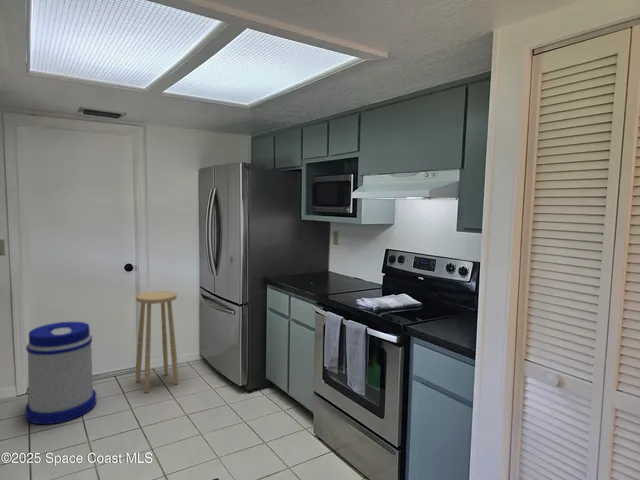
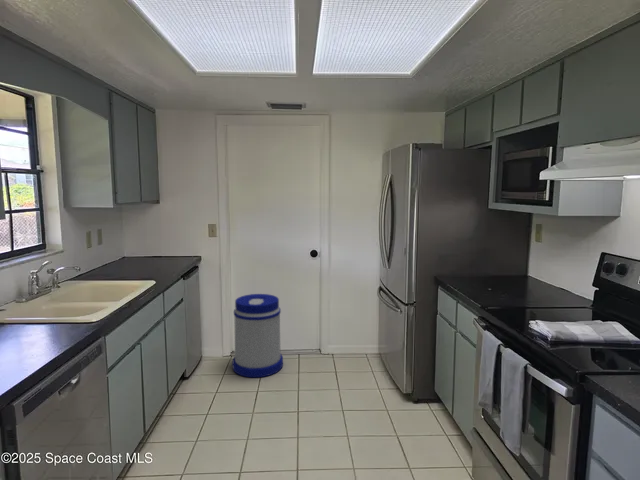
stool: present [136,291,178,393] -> none [319,276,355,370]

